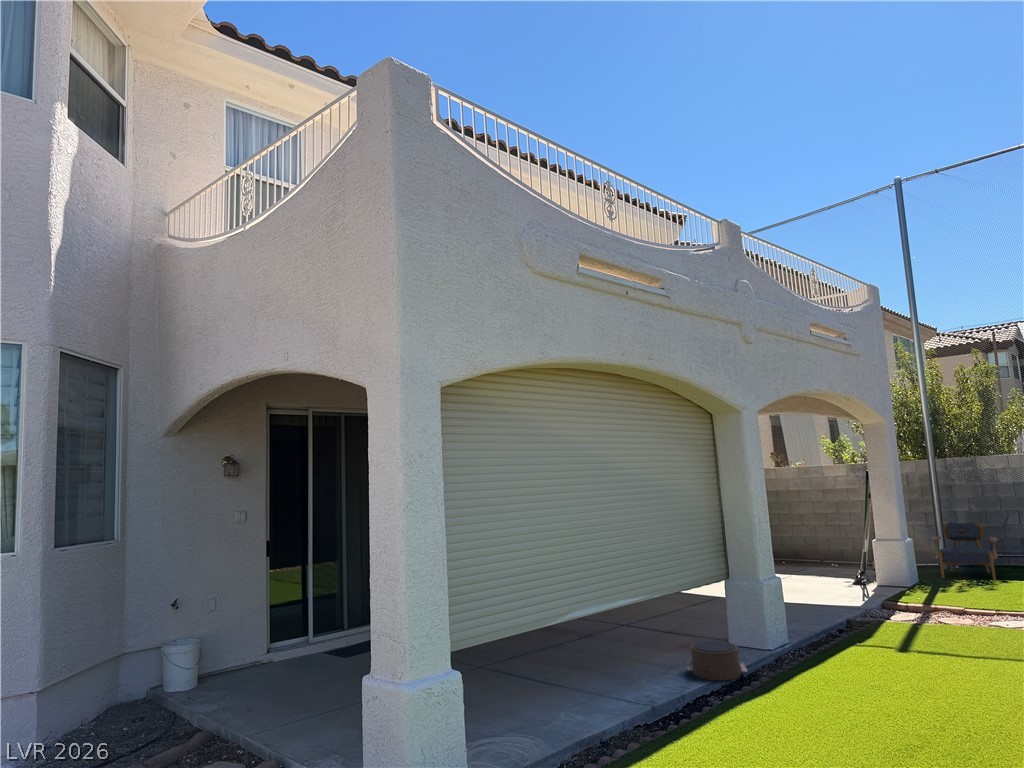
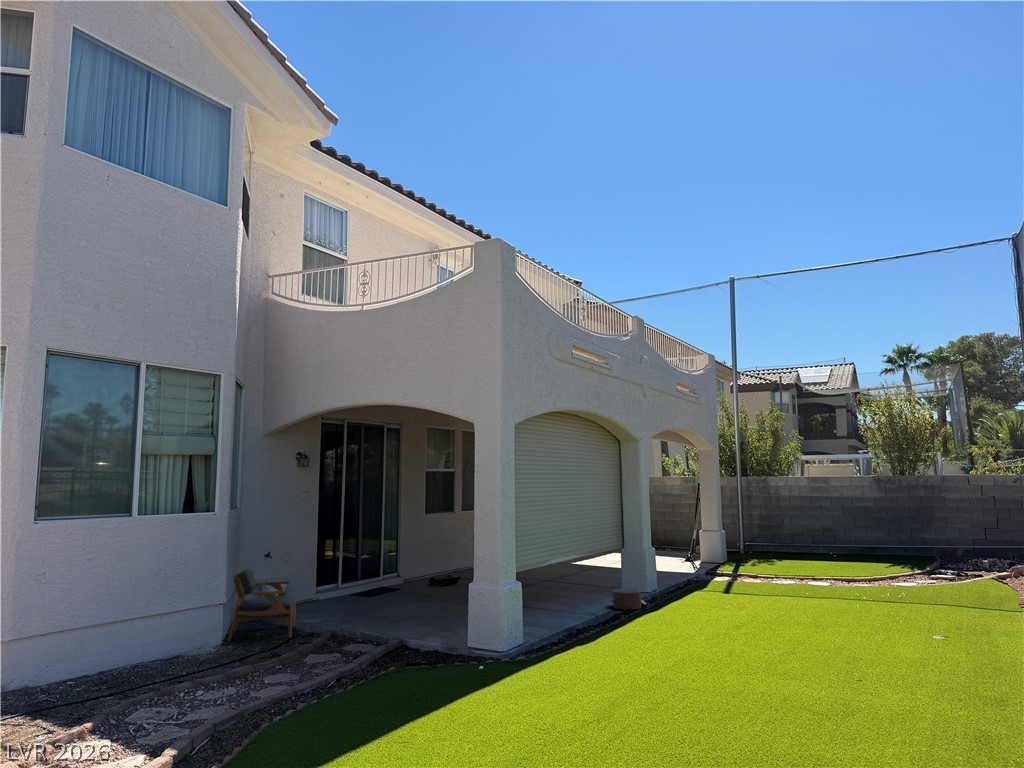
armchair: present [931,522,998,580] -> present [228,569,296,641]

